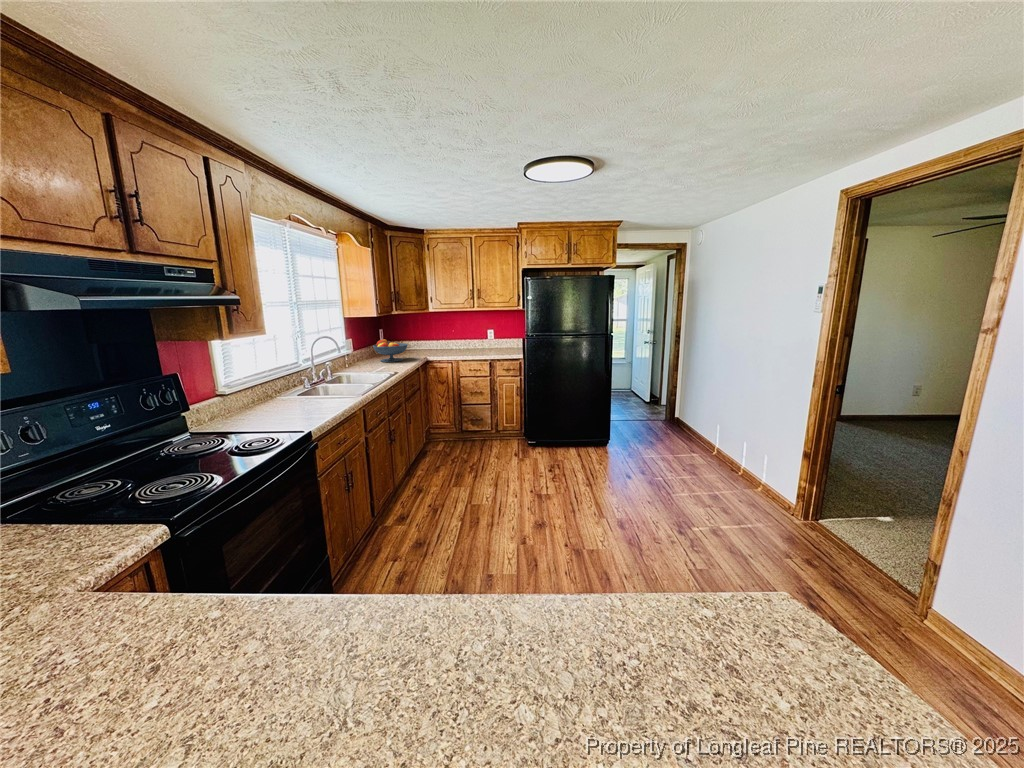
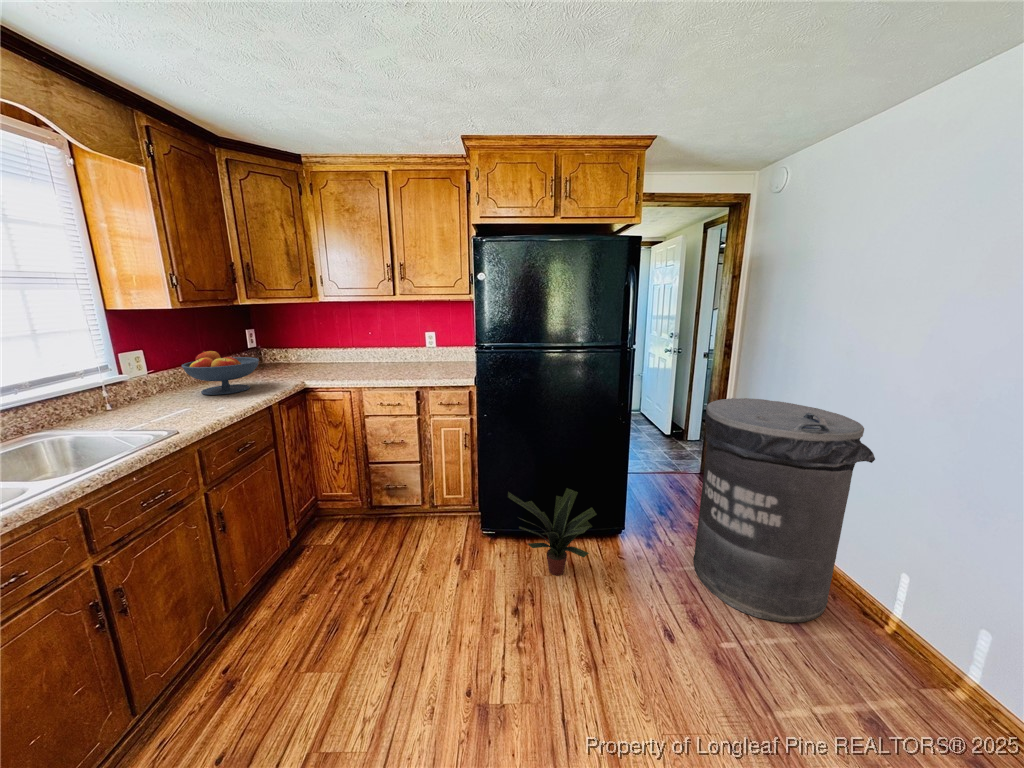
trash can: none [648,363,728,472] -> present [693,398,875,623]
potted plant: none [545,414,593,460] -> present [508,488,597,575]

